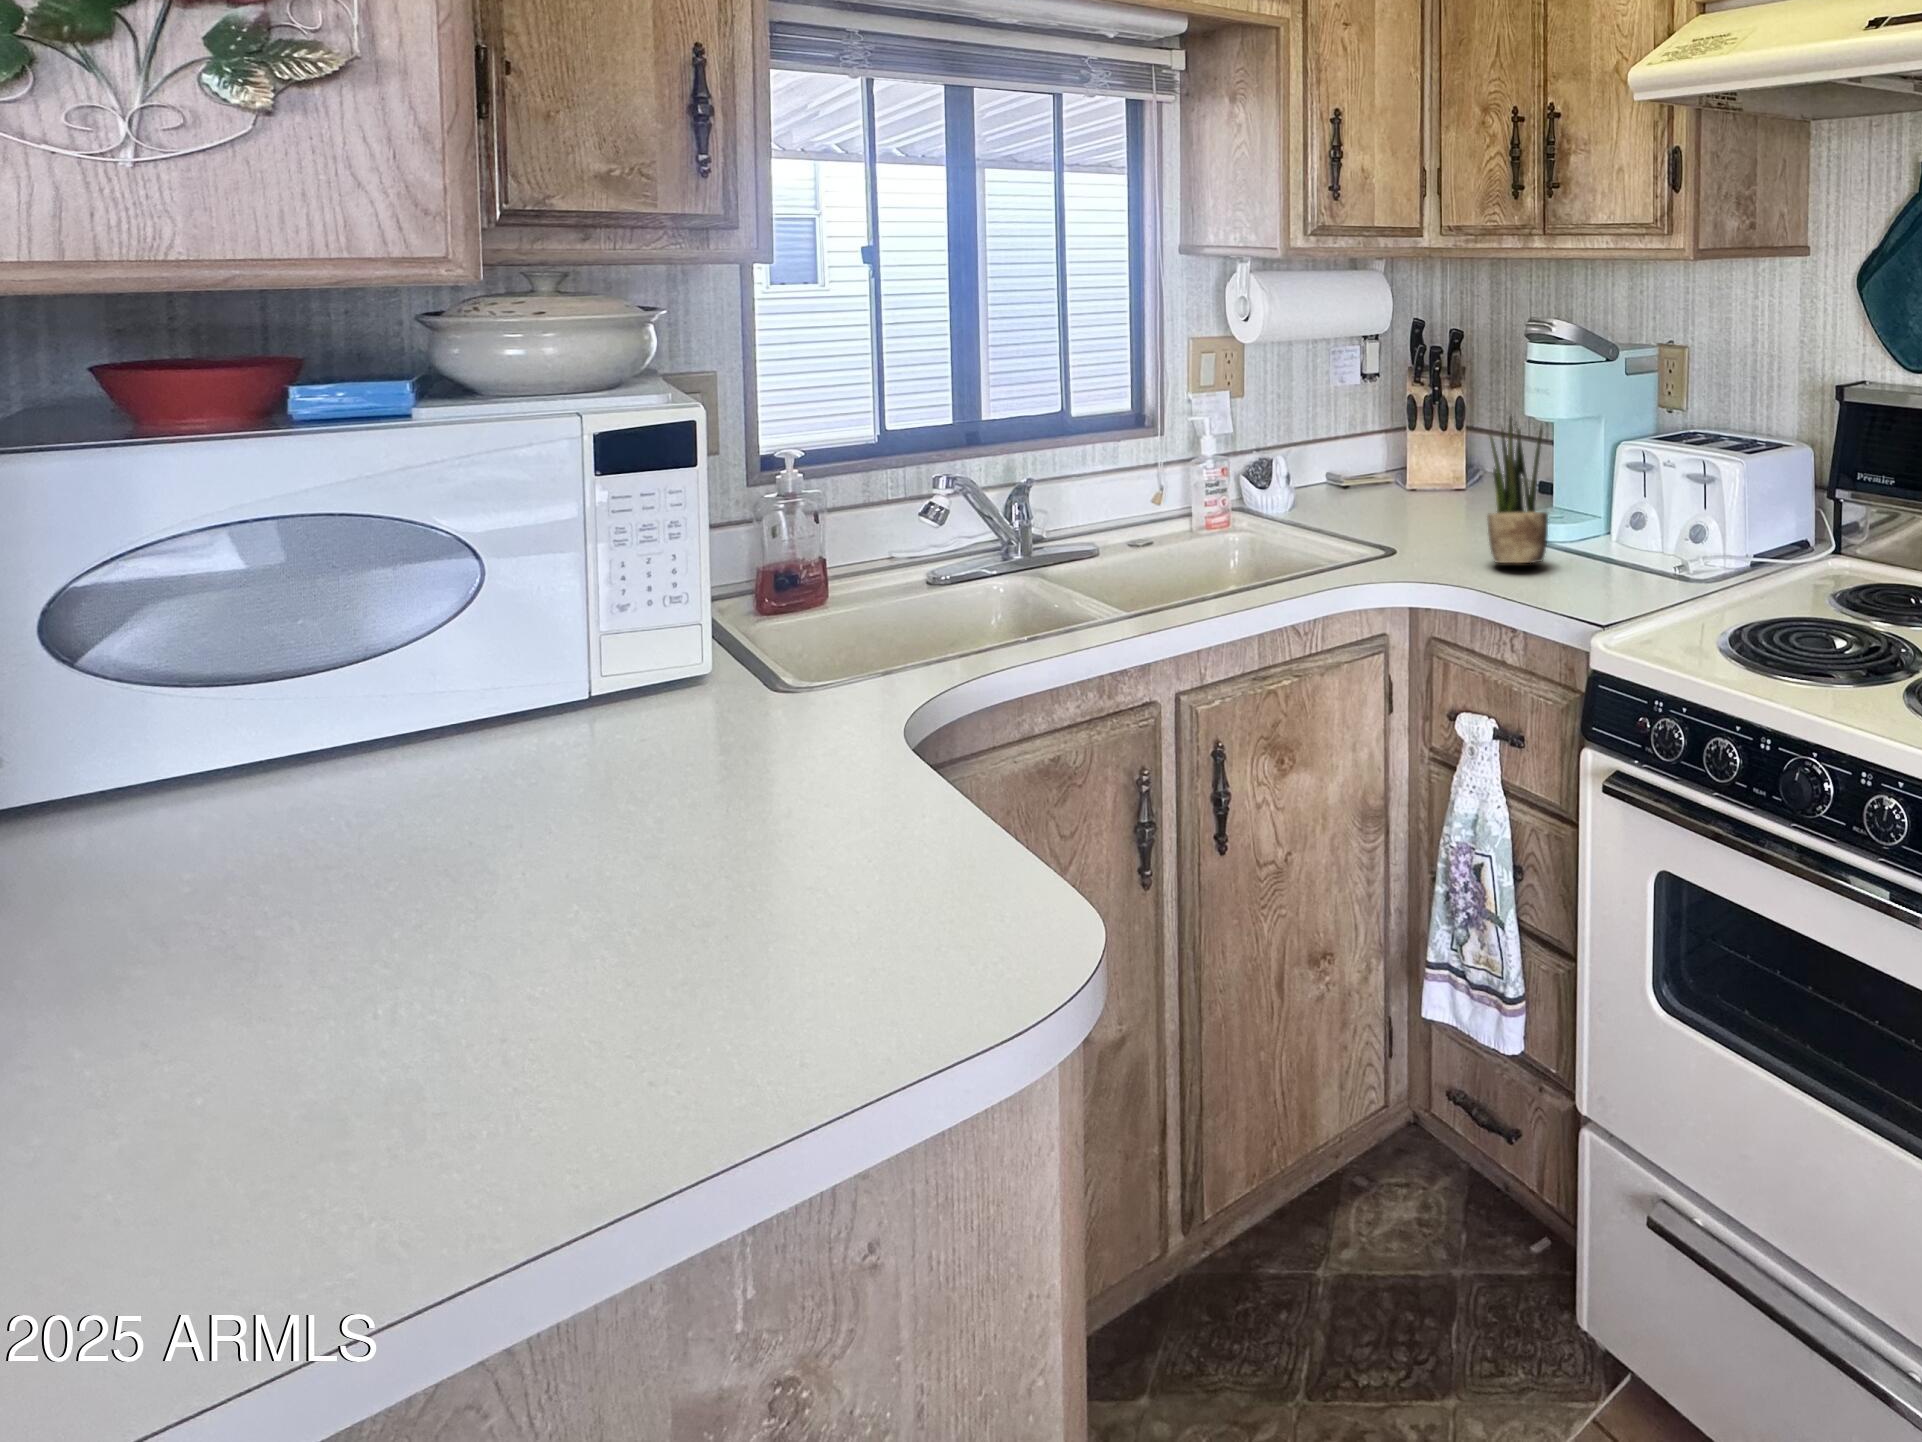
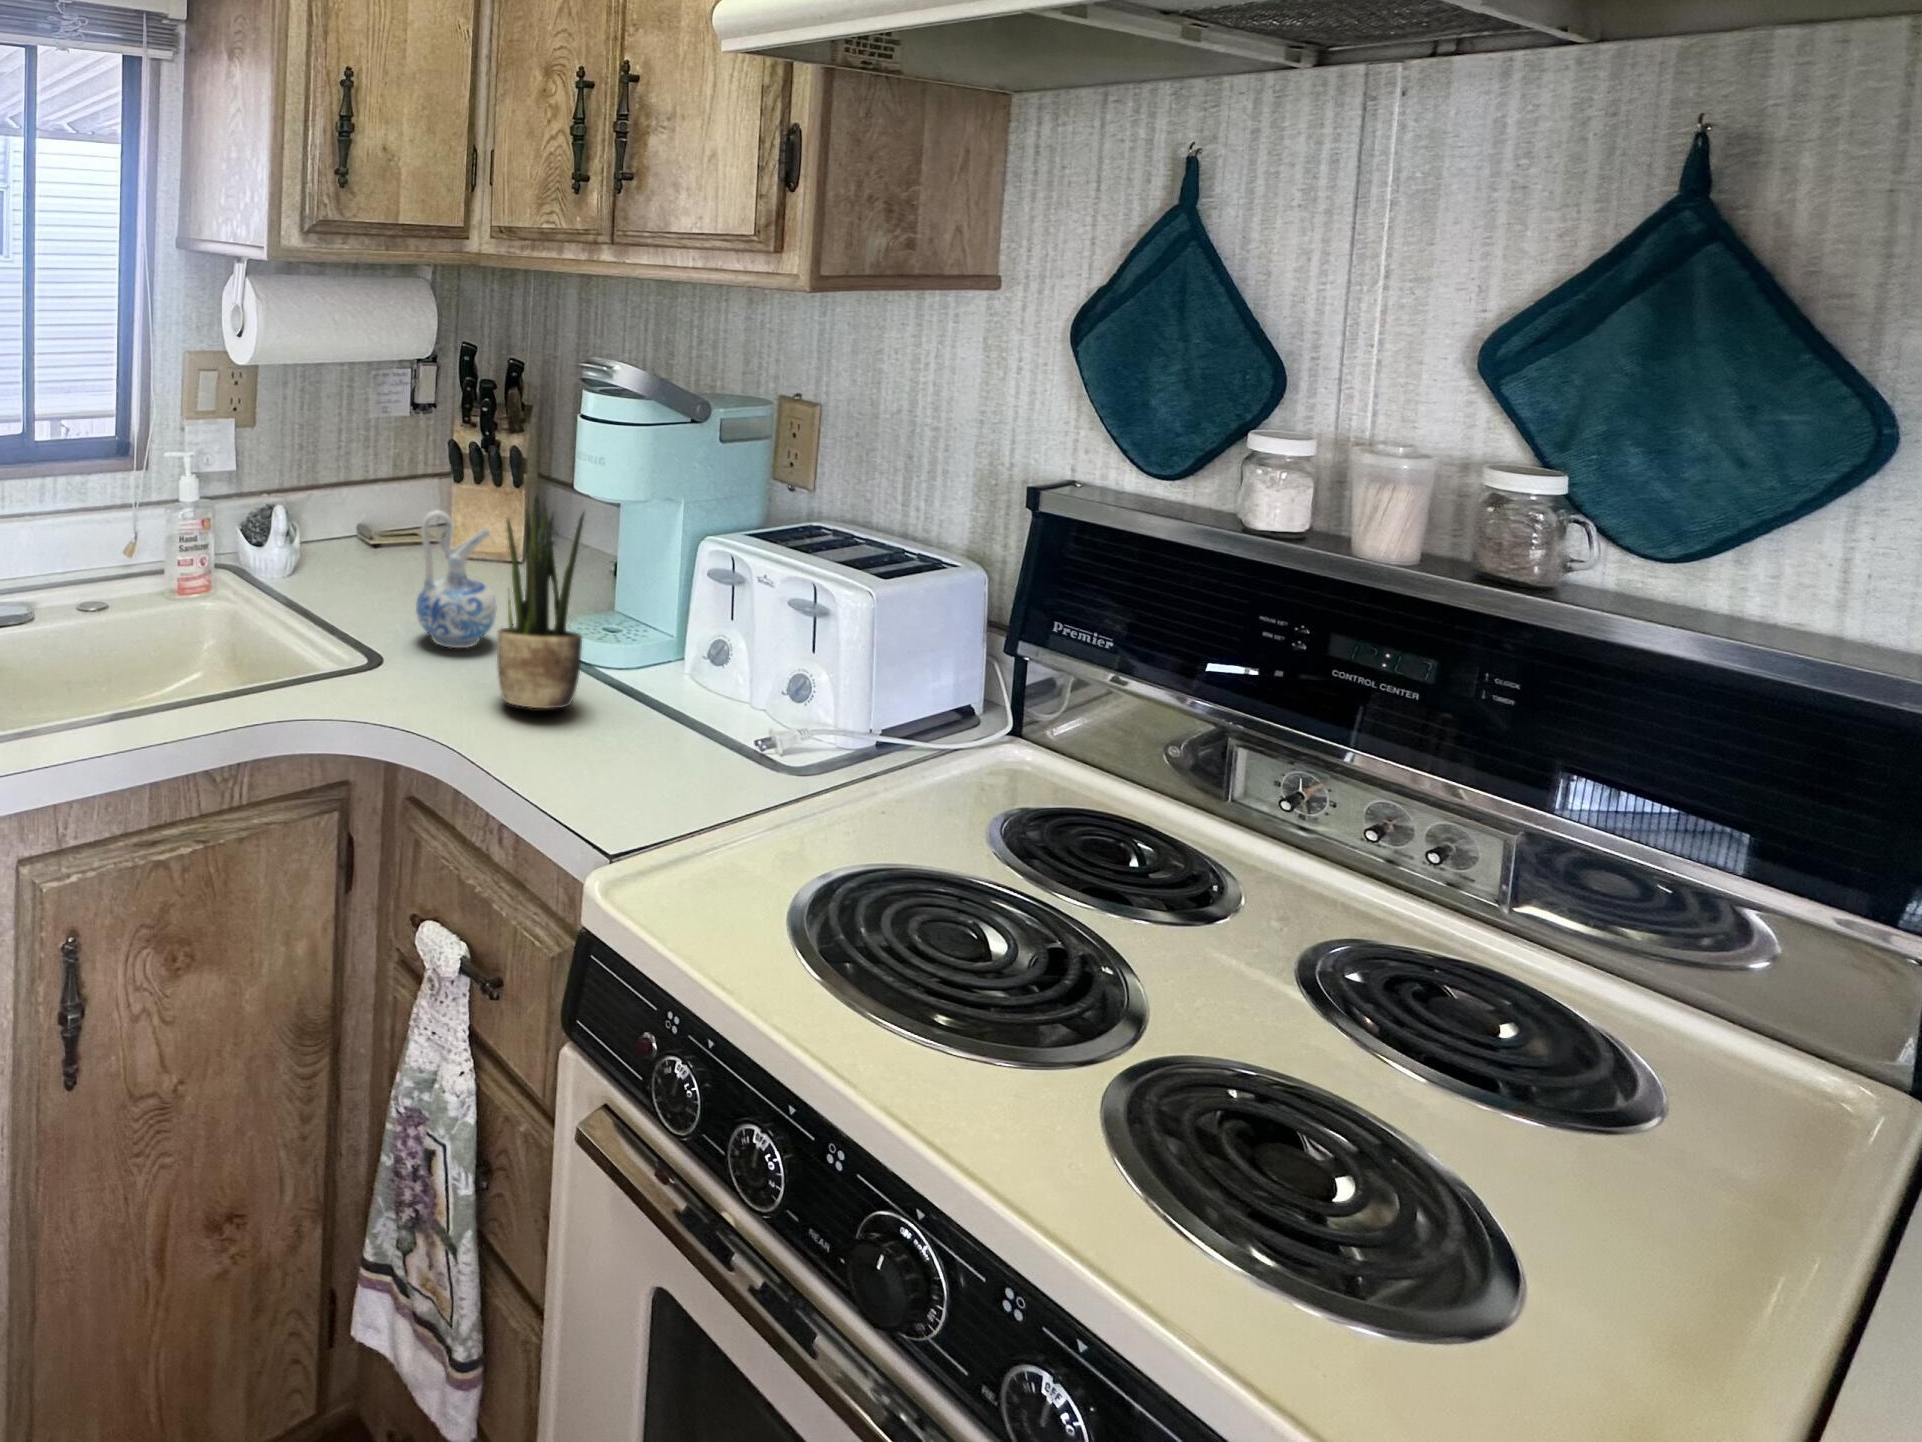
ceramic pitcher: none [1410,439,1470,541] -> present [416,510,496,648]

